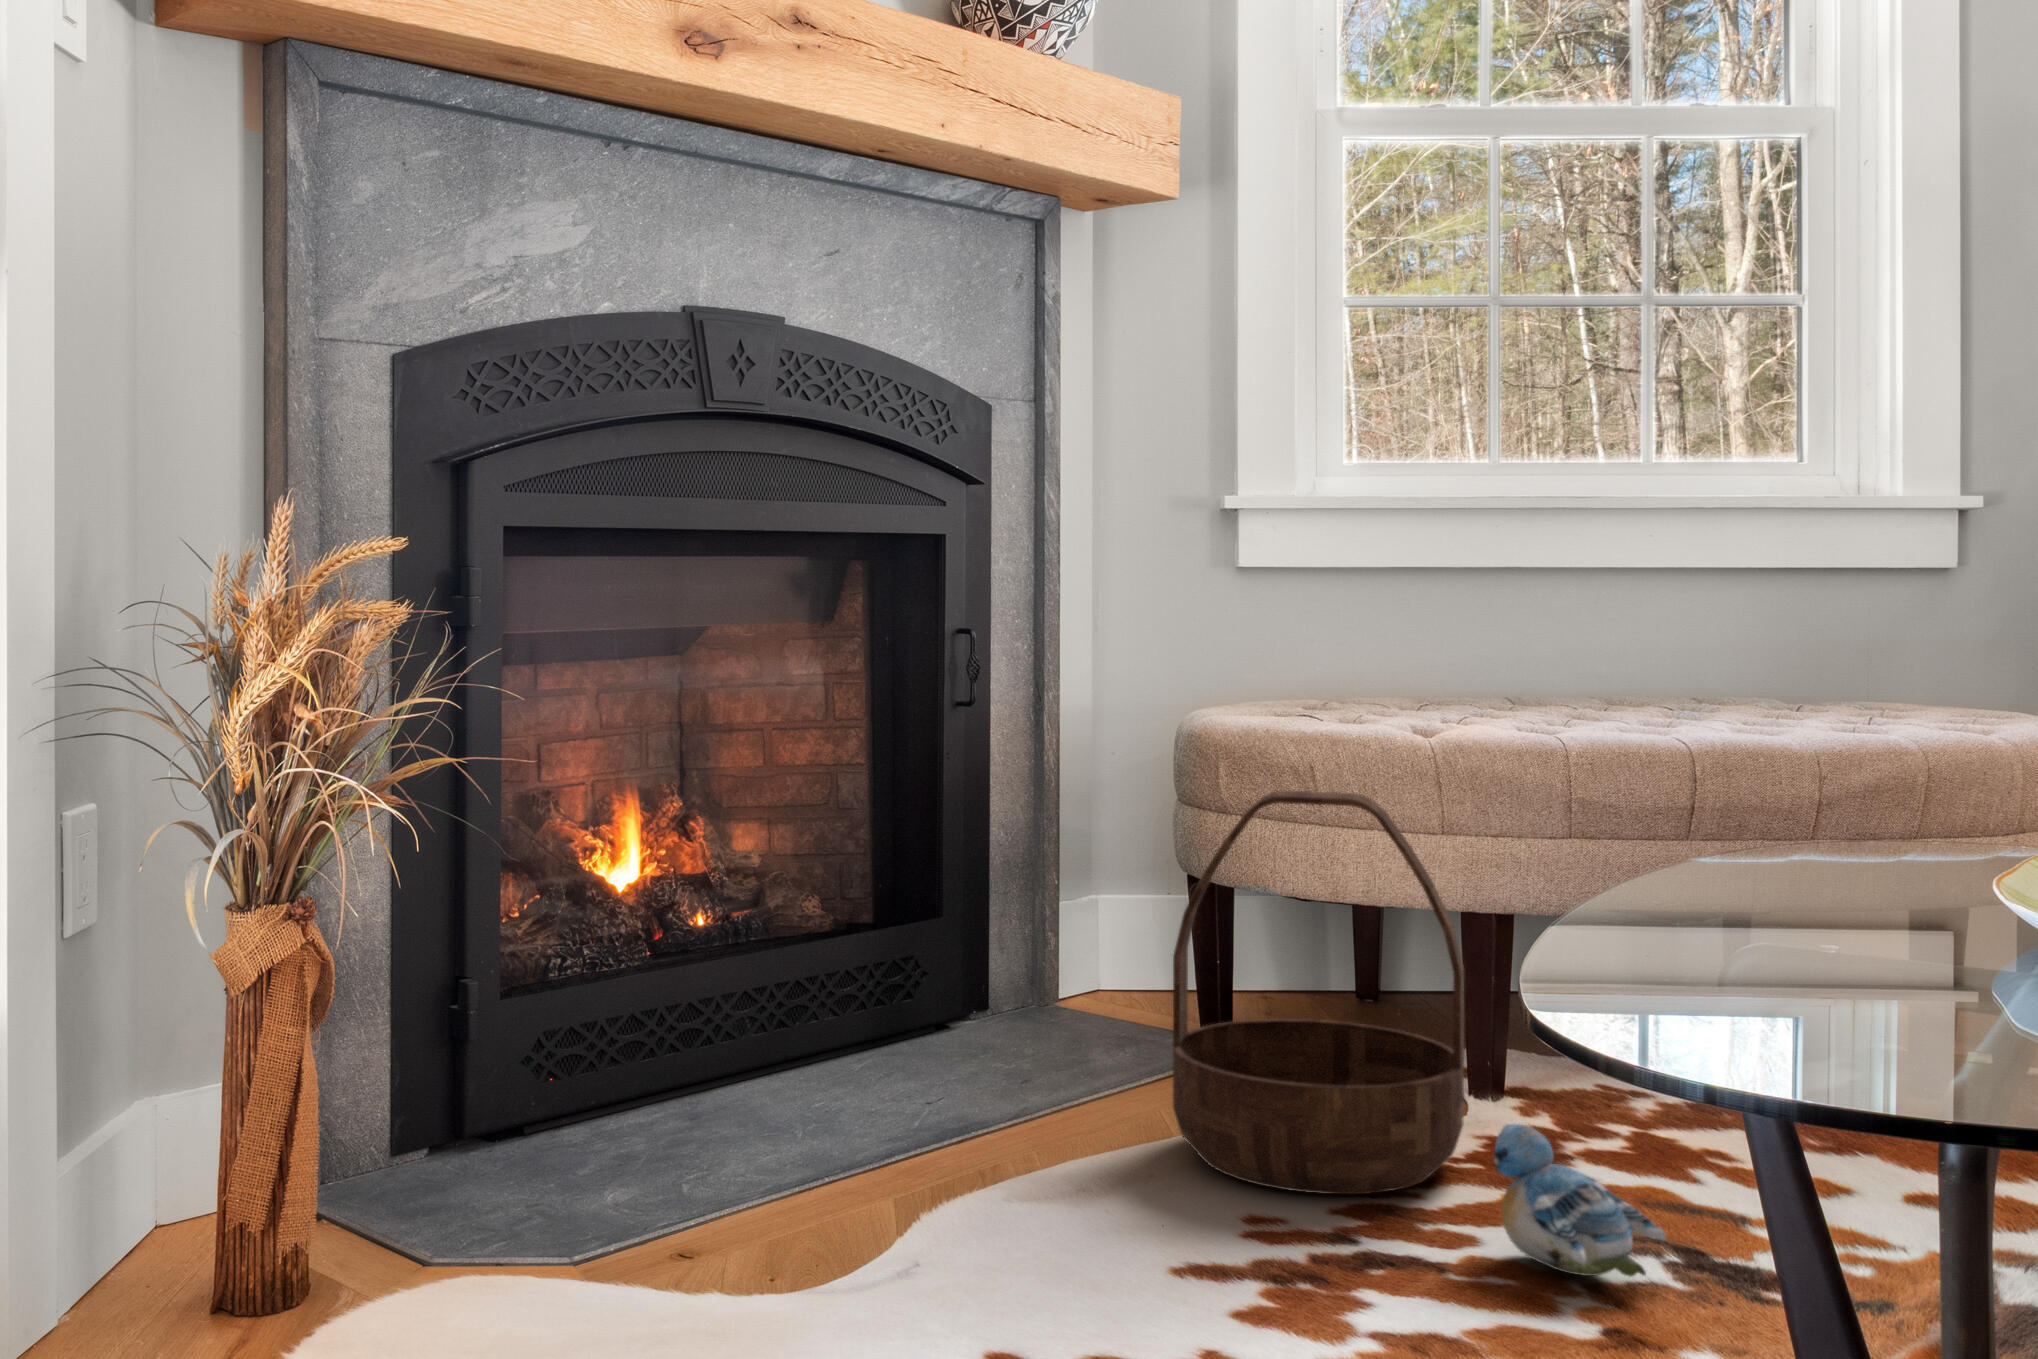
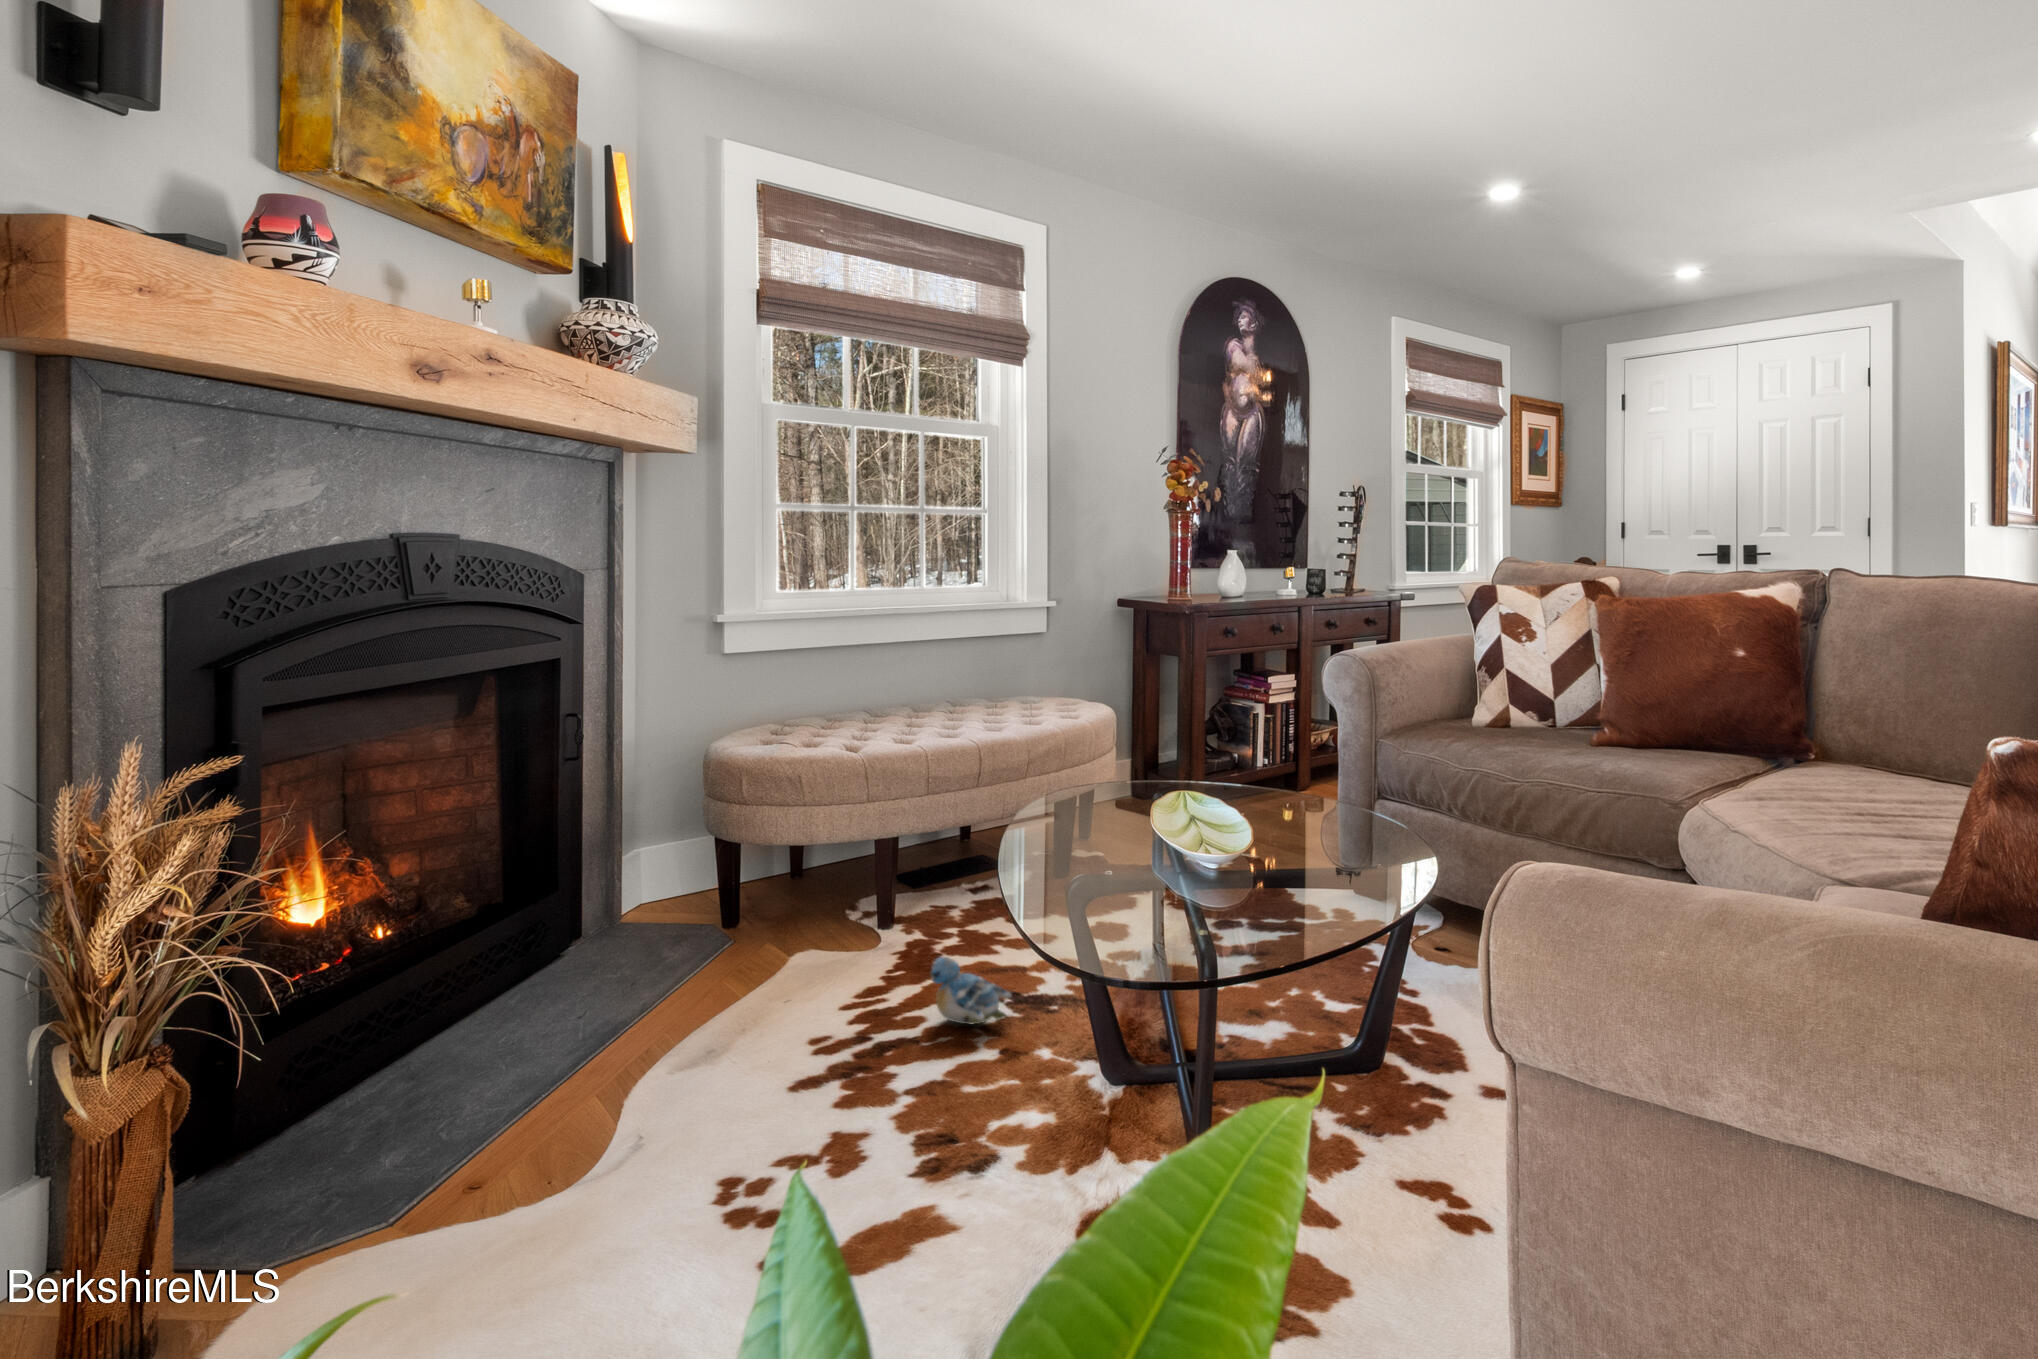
basket: present [1173,791,1464,1194] -> none [743,797,899,1015]

